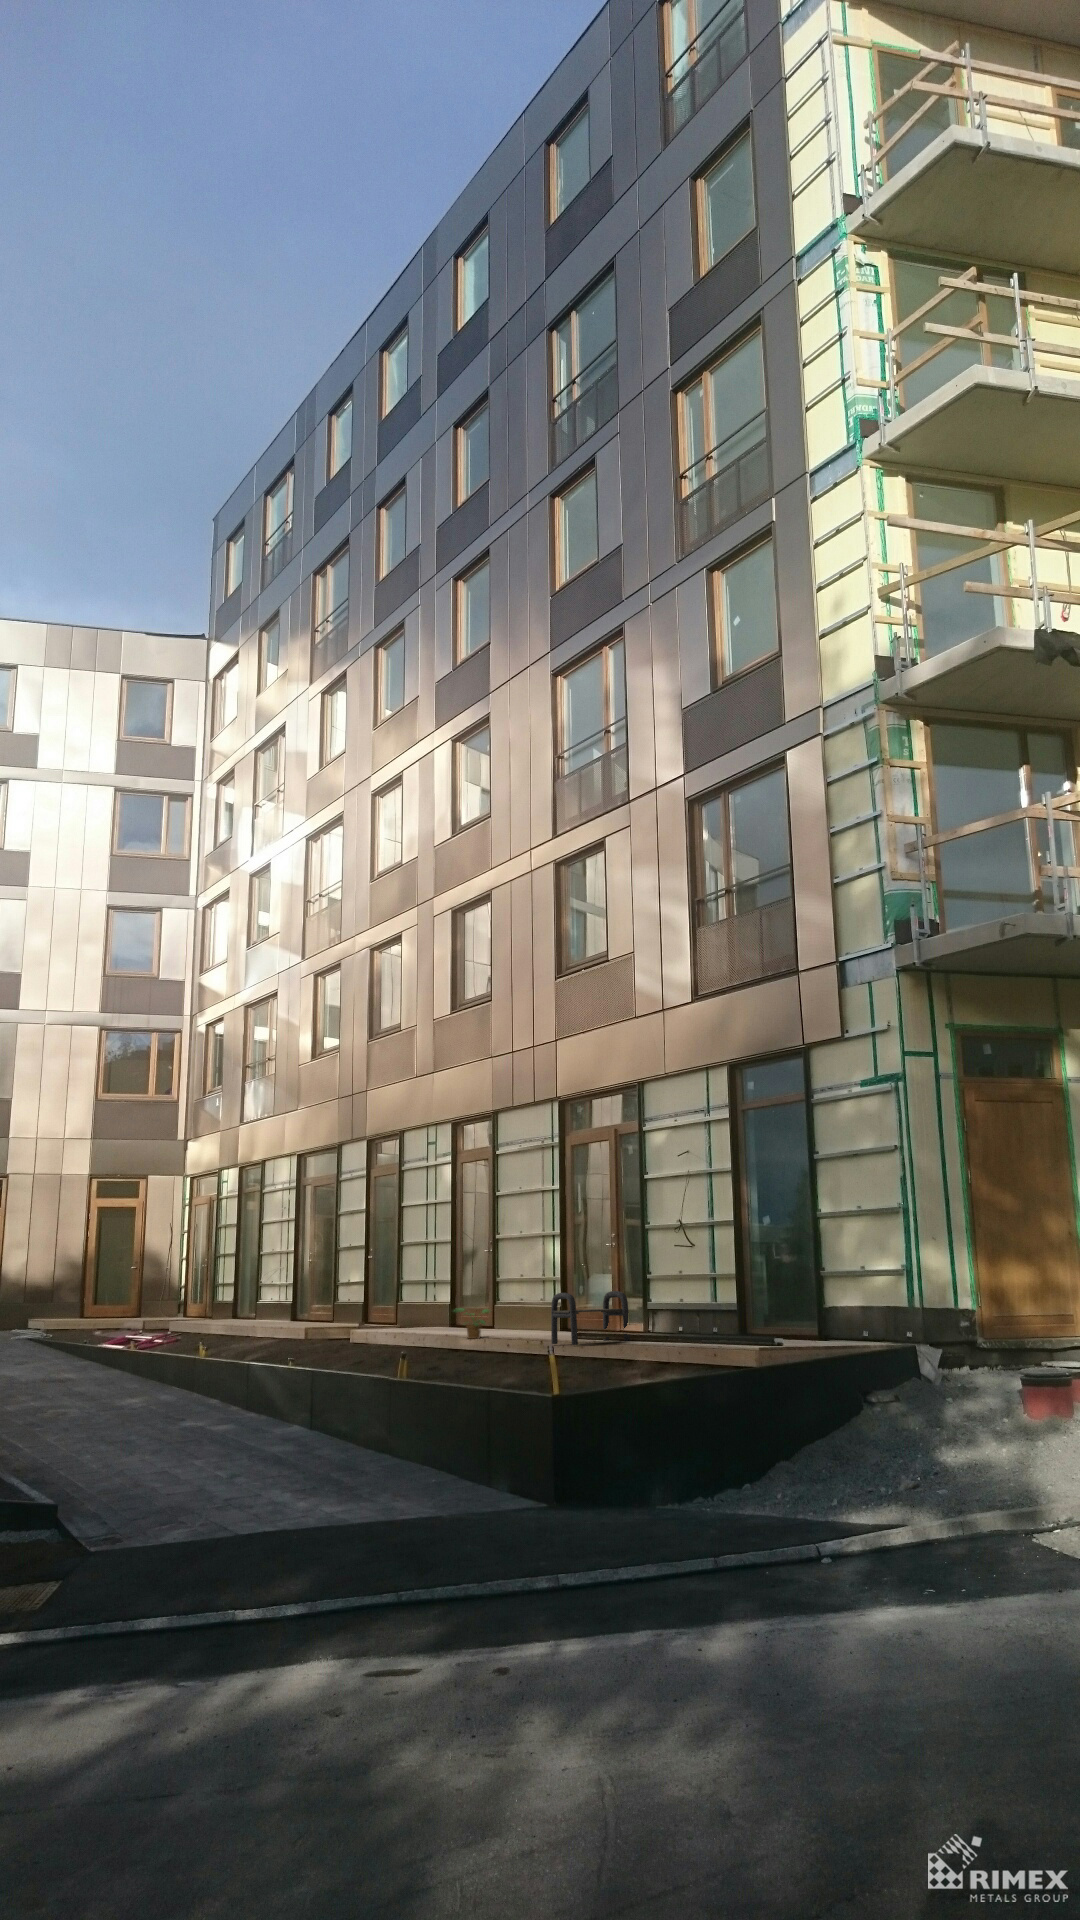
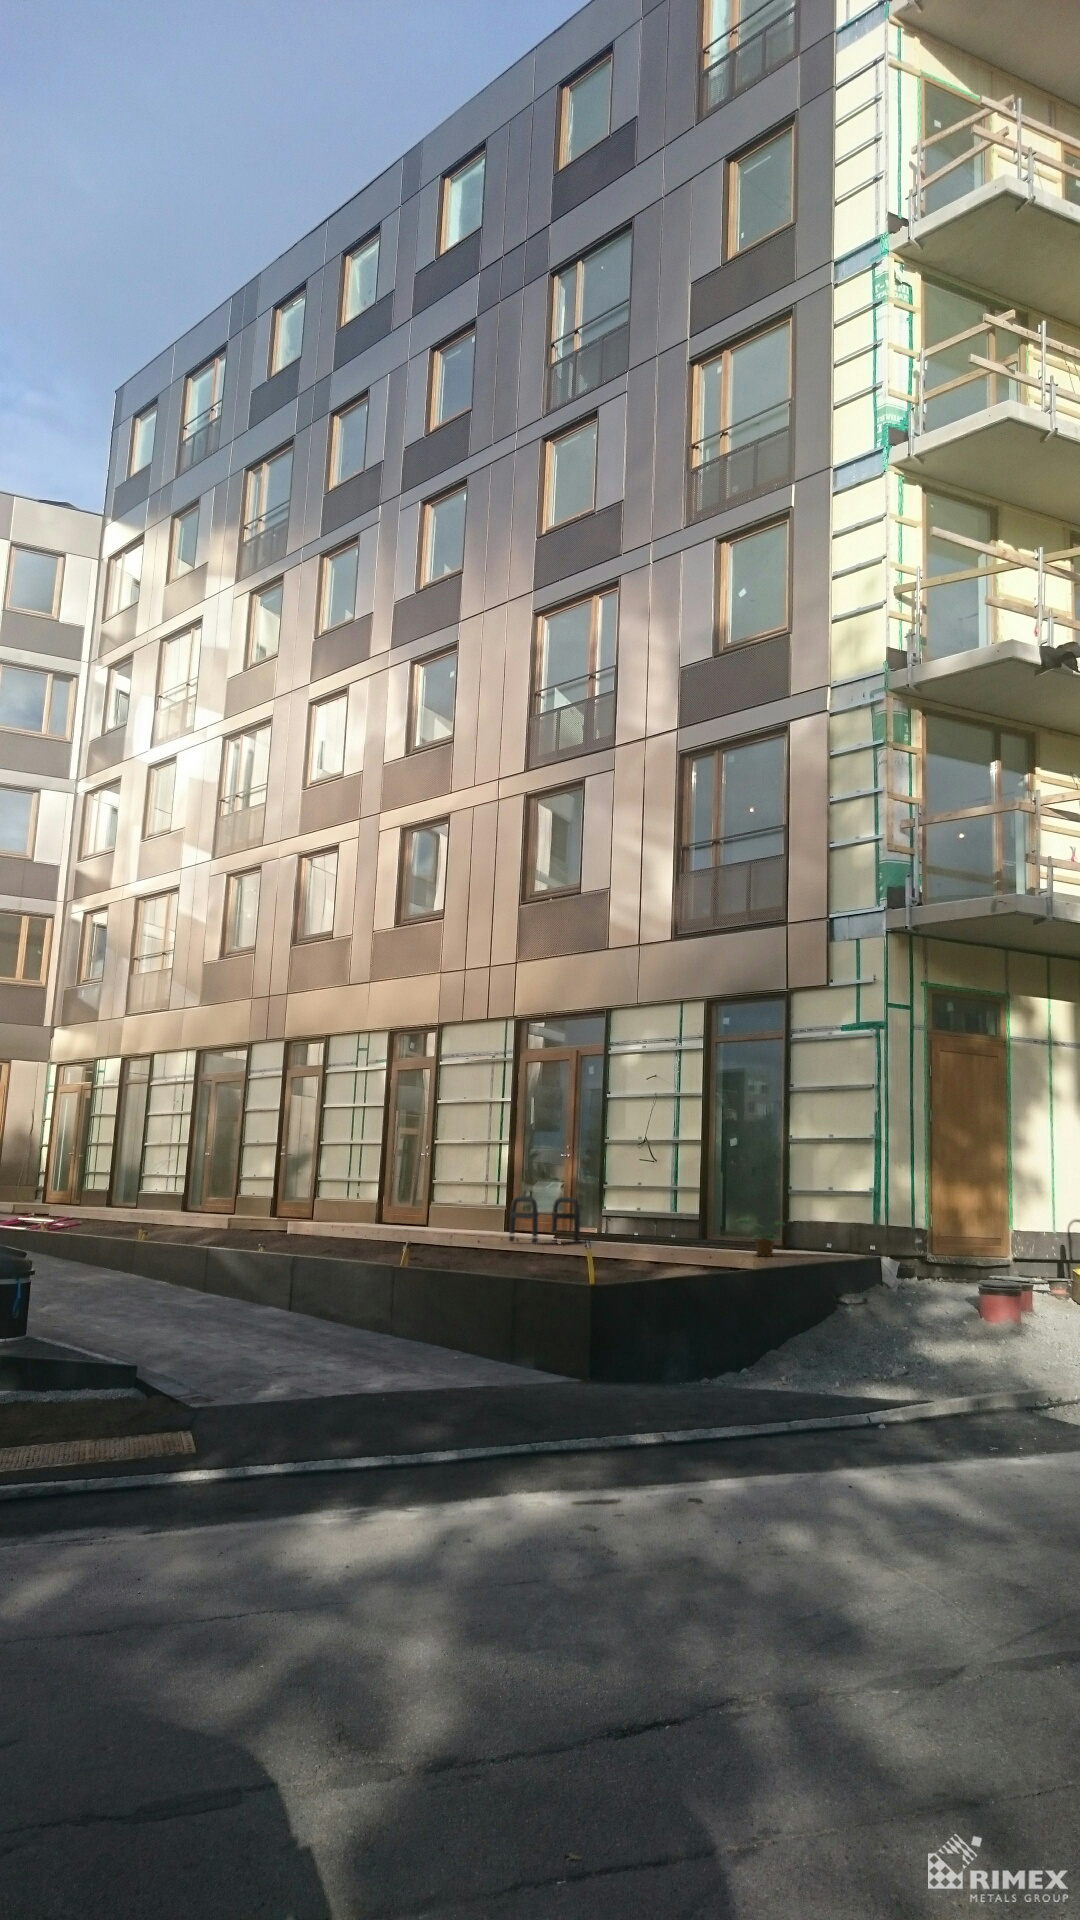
potted plant: present [454,1308,489,1339] -> present [737,1218,784,1256]

